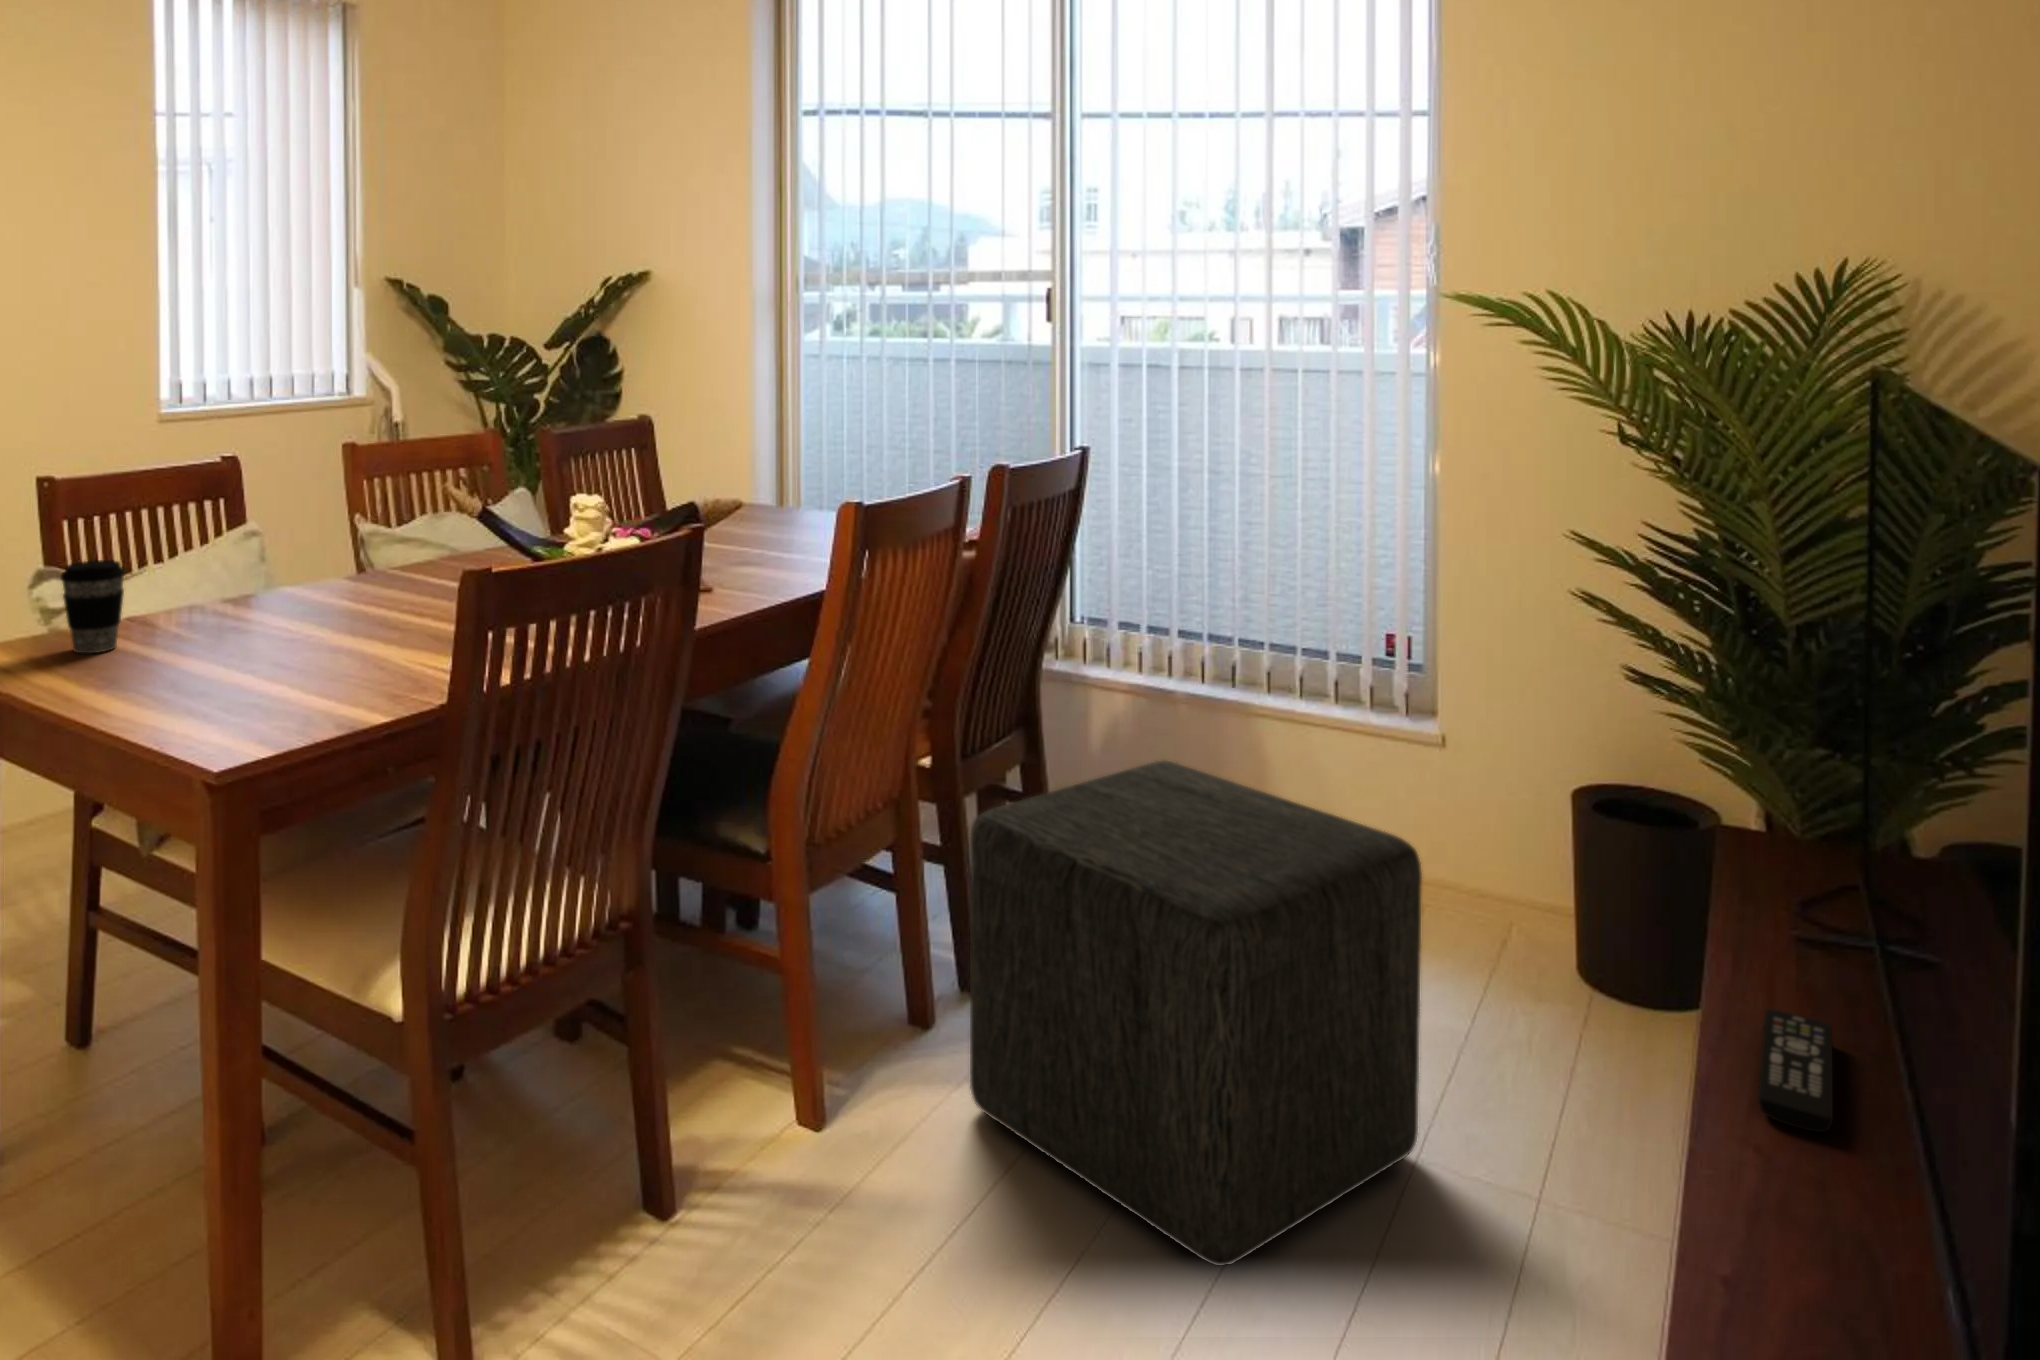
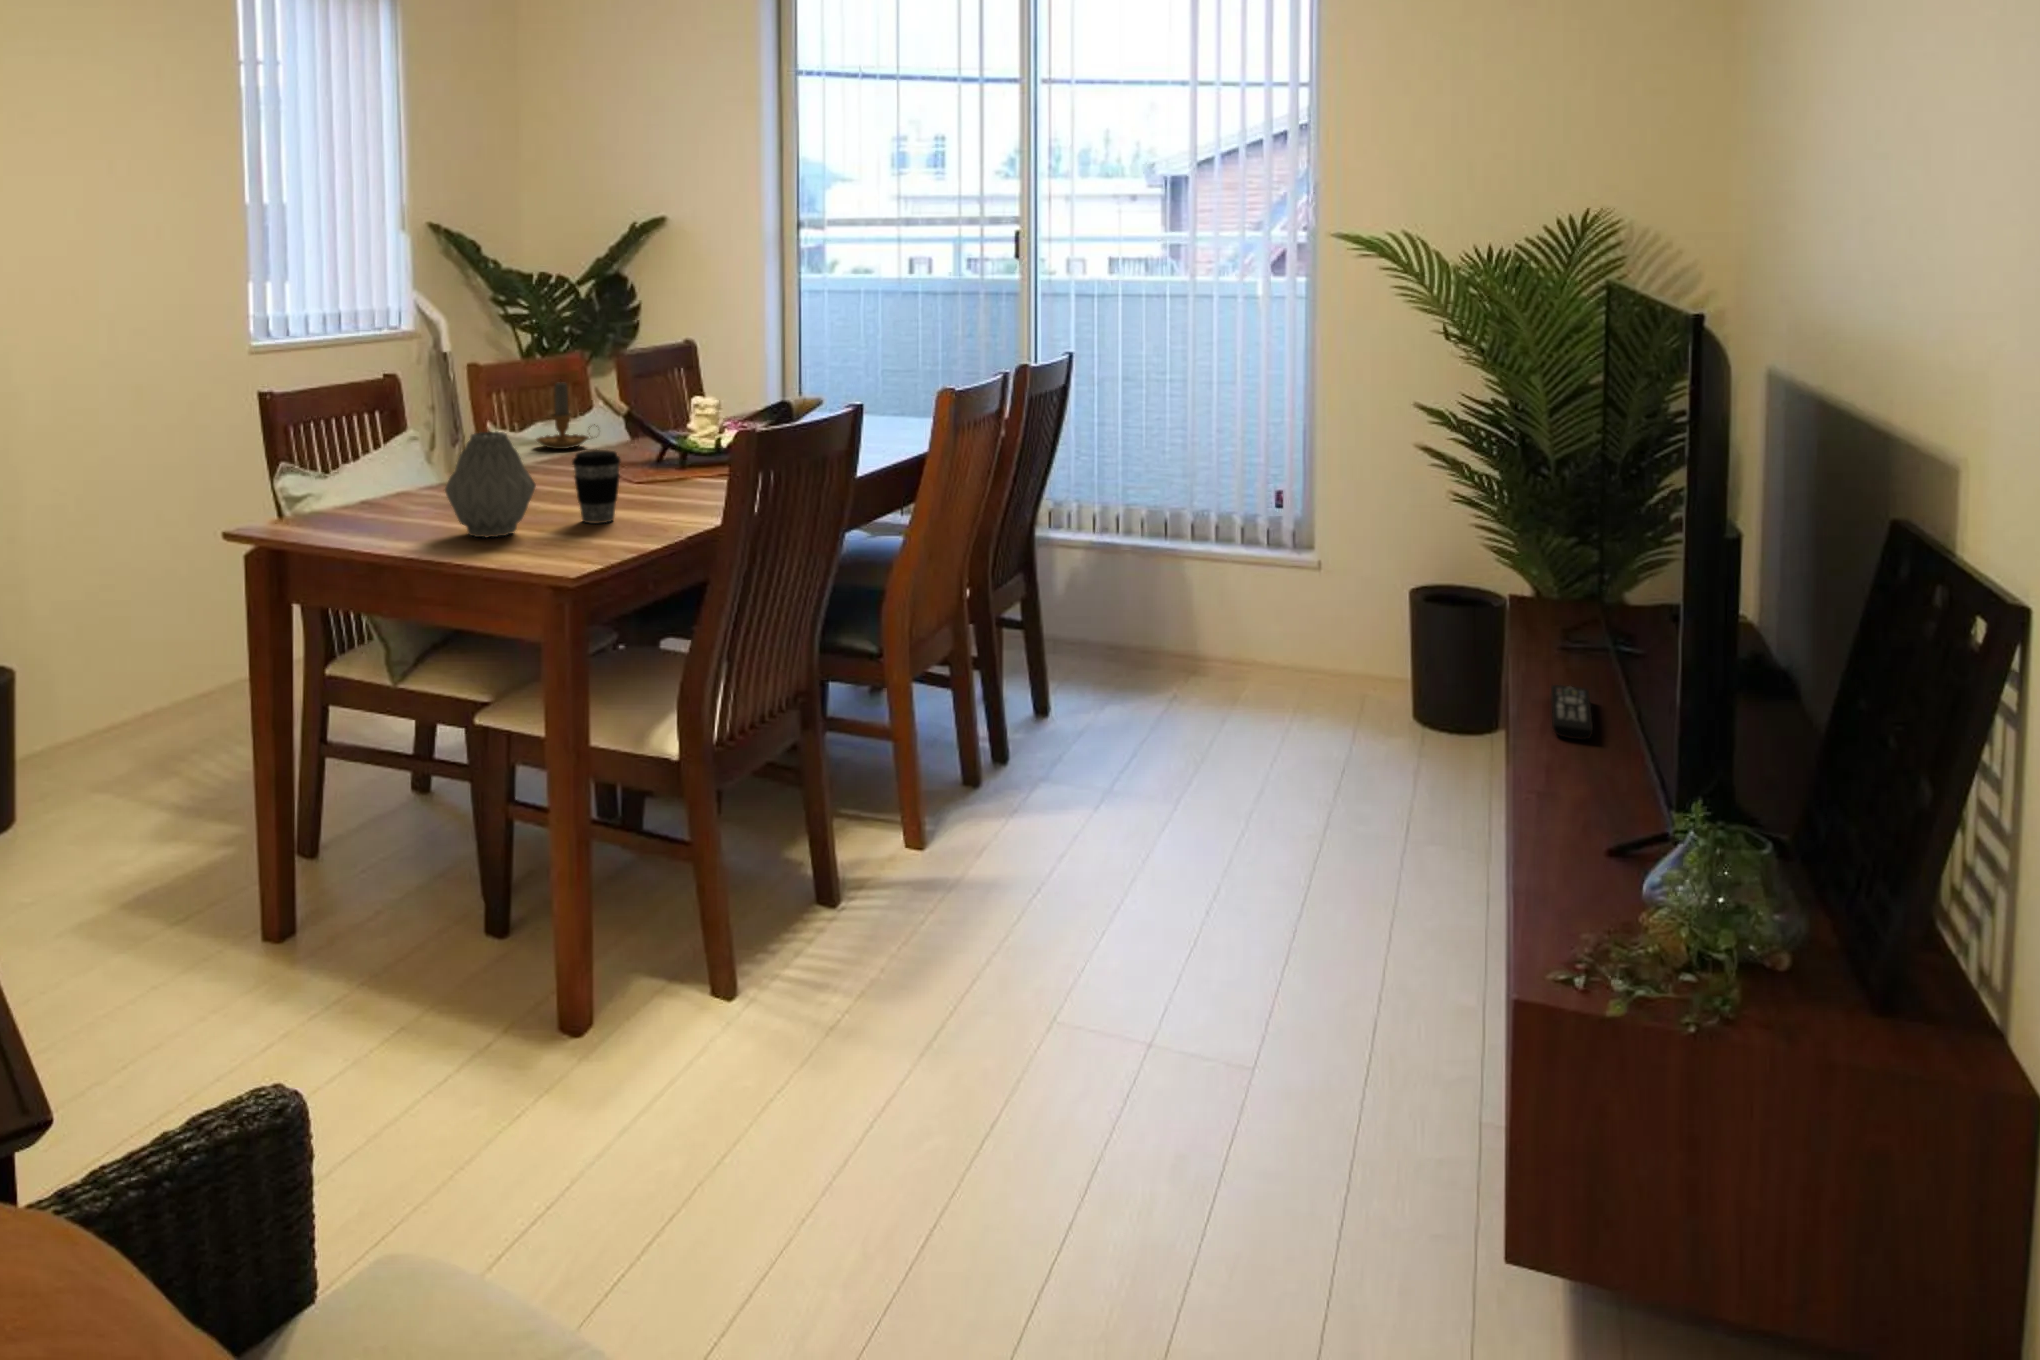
candle: none [415,465,490,548] -> present [537,383,597,449]
vase: none [150,545,272,685] -> present [445,432,536,538]
coffee cup: present [61,560,125,653] -> present [572,450,621,523]
ottoman: present [970,761,1422,1266] -> none [1031,576,1337,892]

